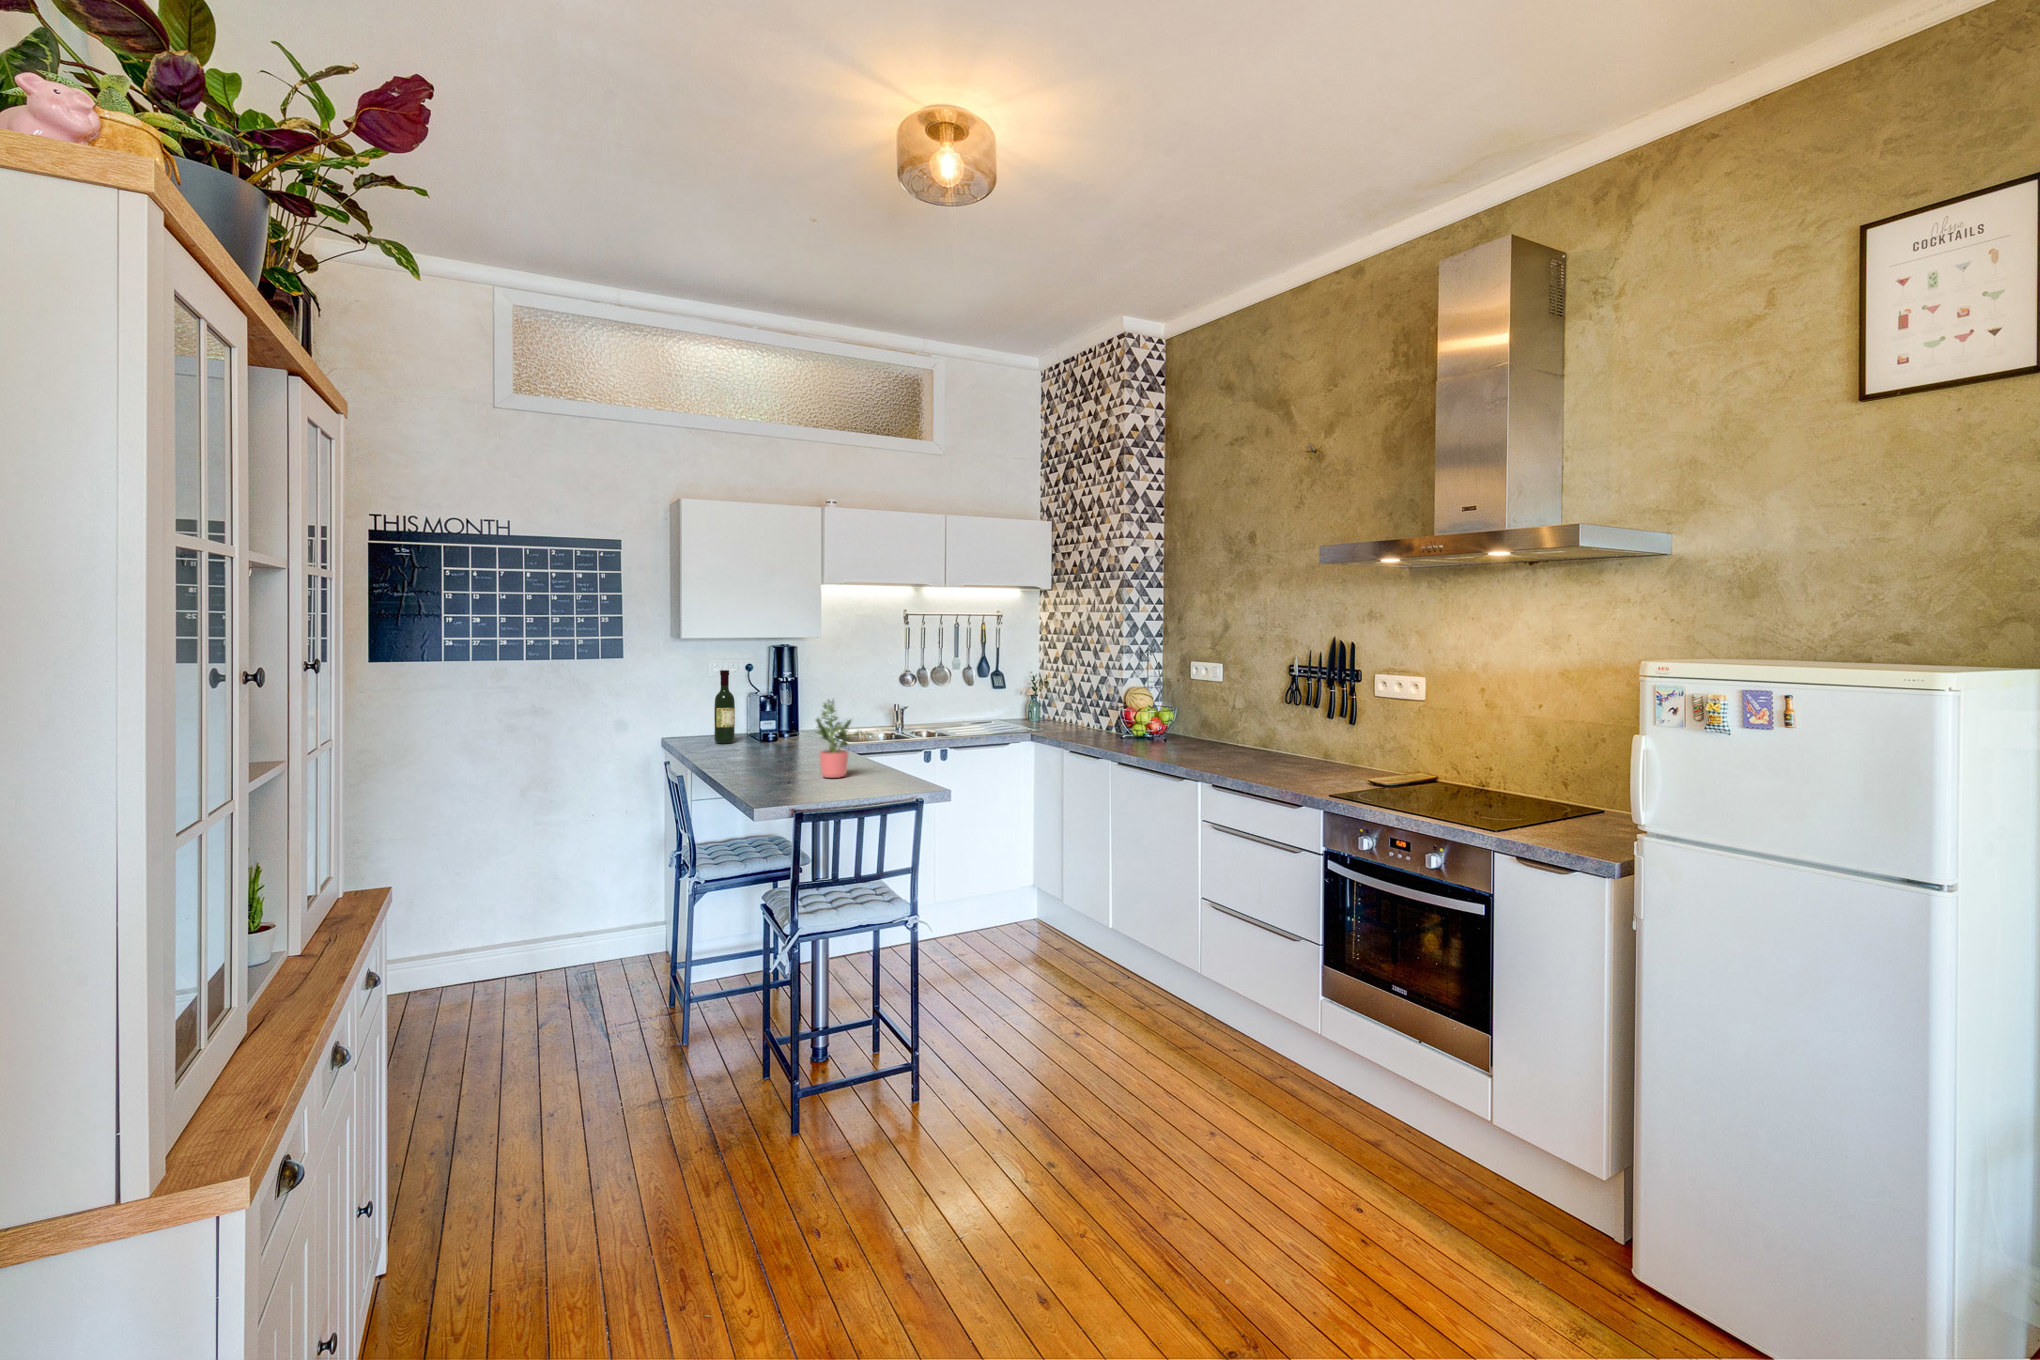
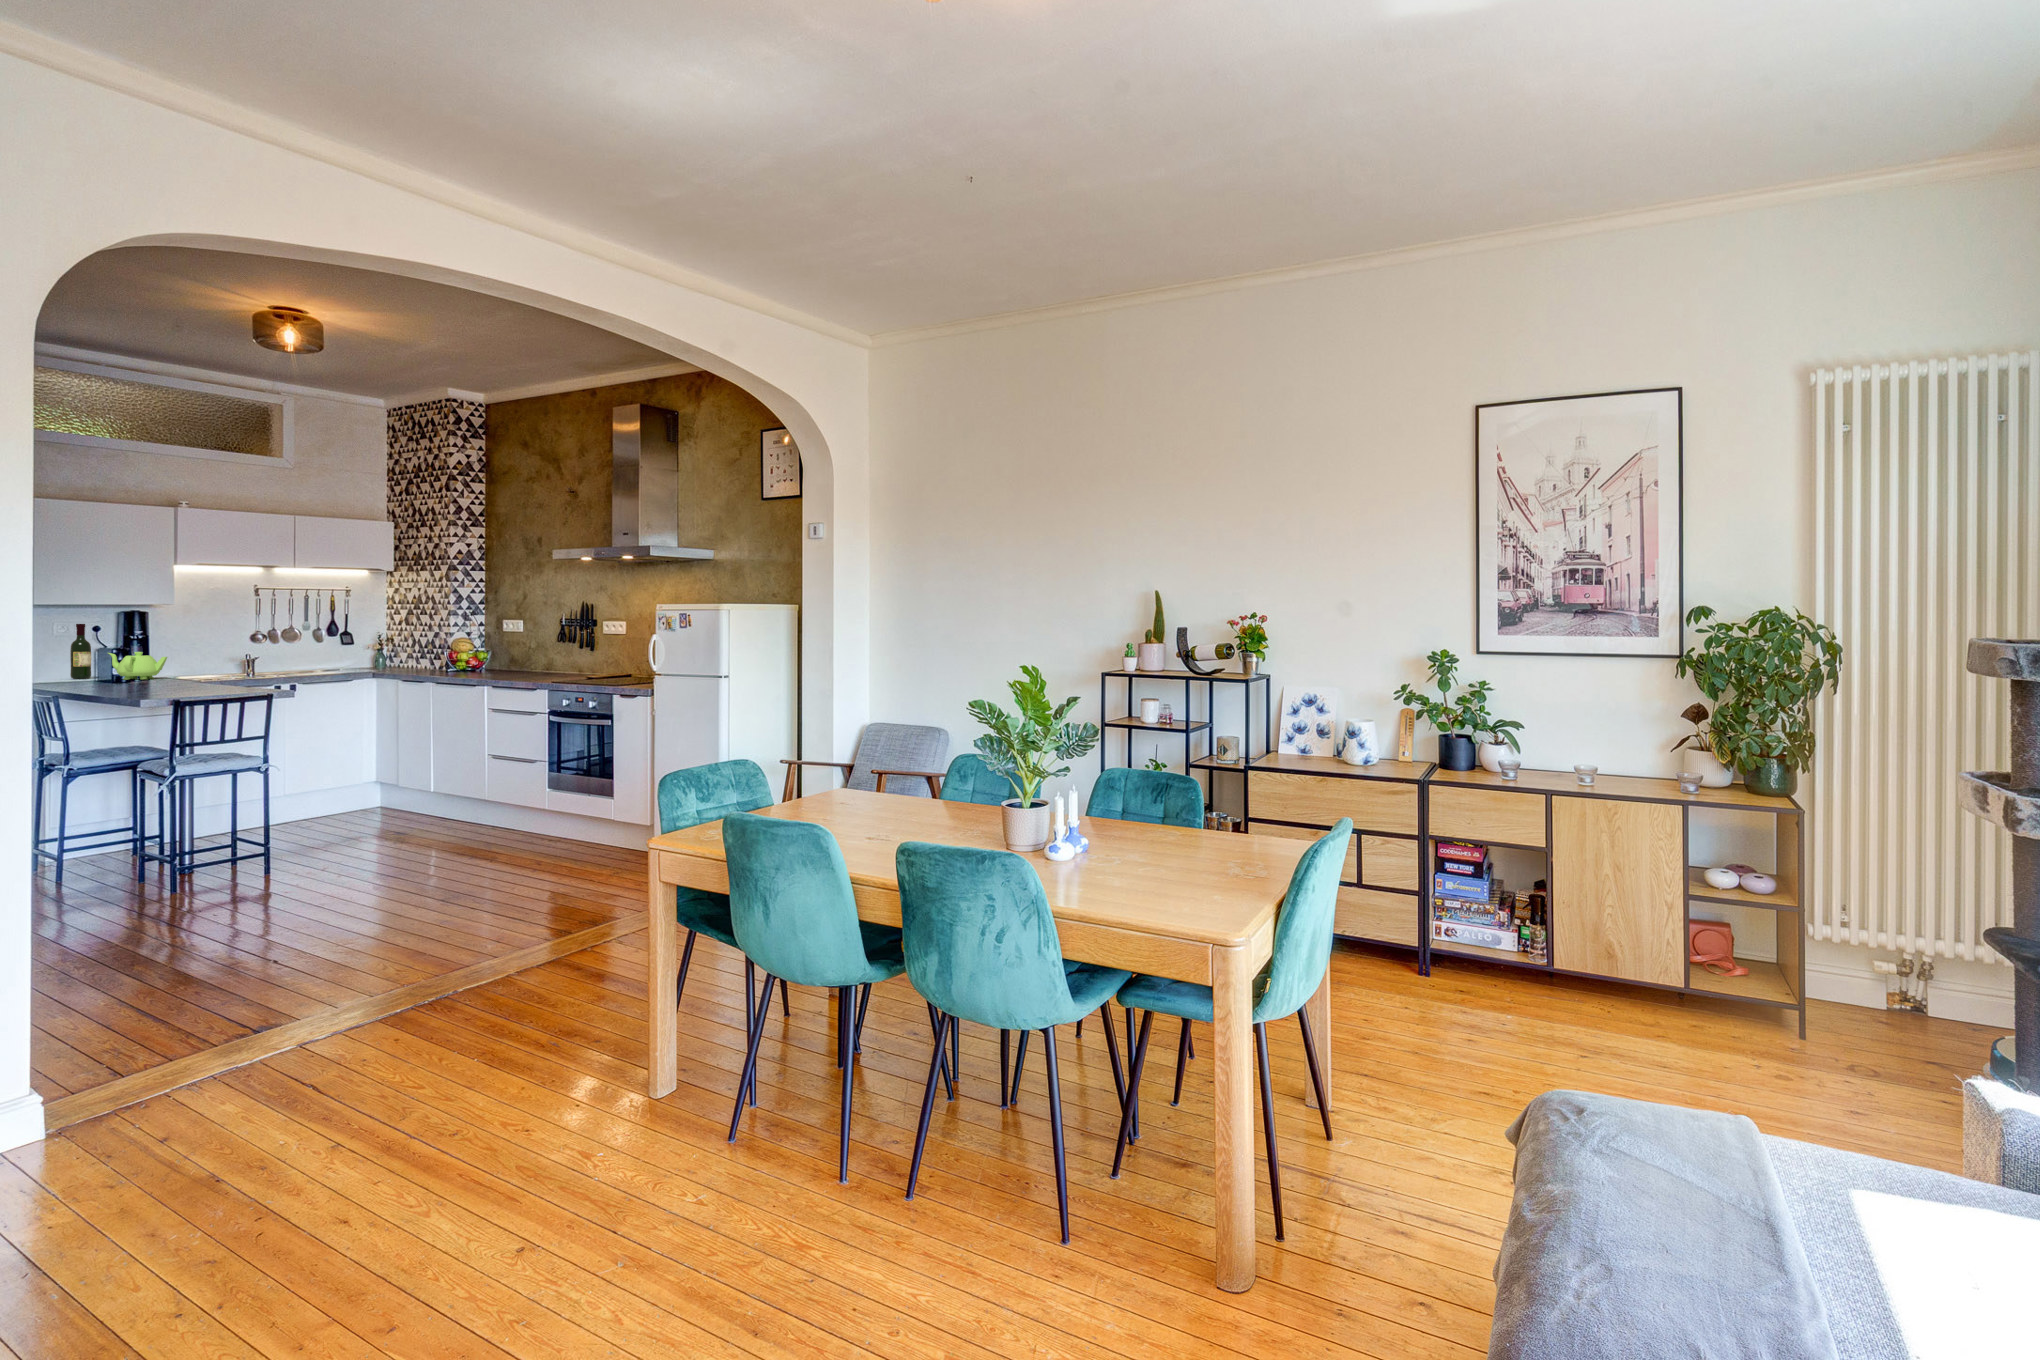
potted plant: present [816,701,873,778] -> none [183,635,233,685]
teapot: none [747,710,808,749] -> present [108,652,167,680]

